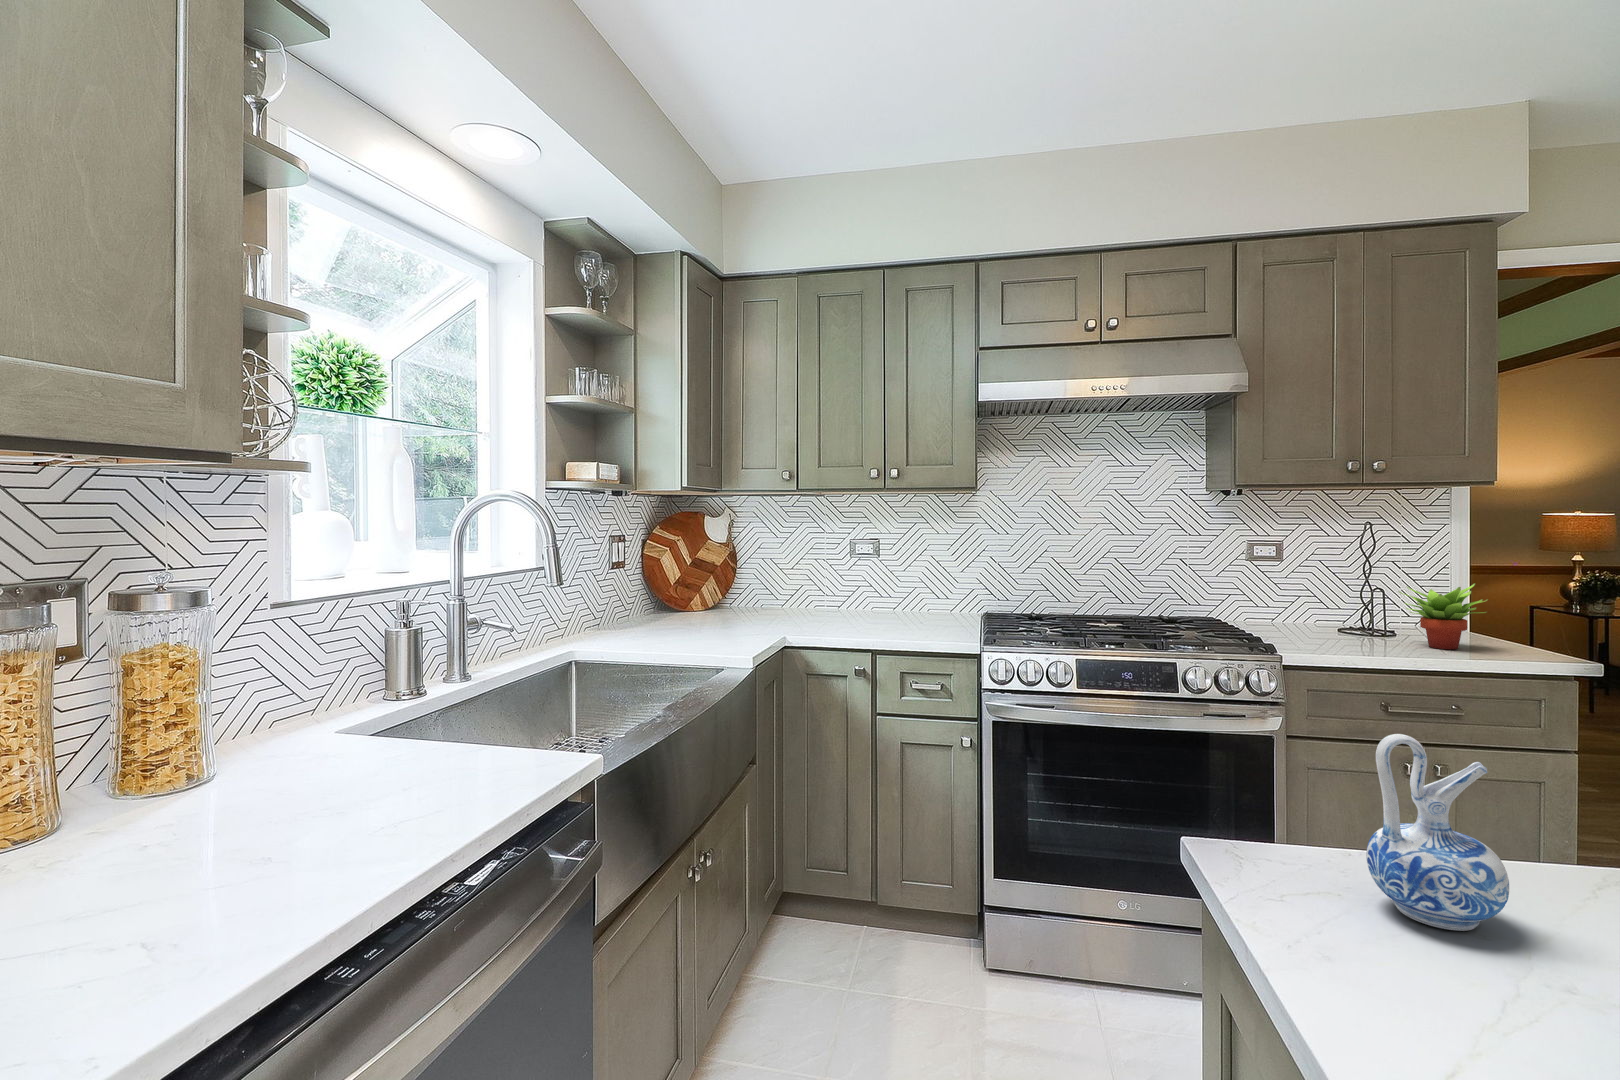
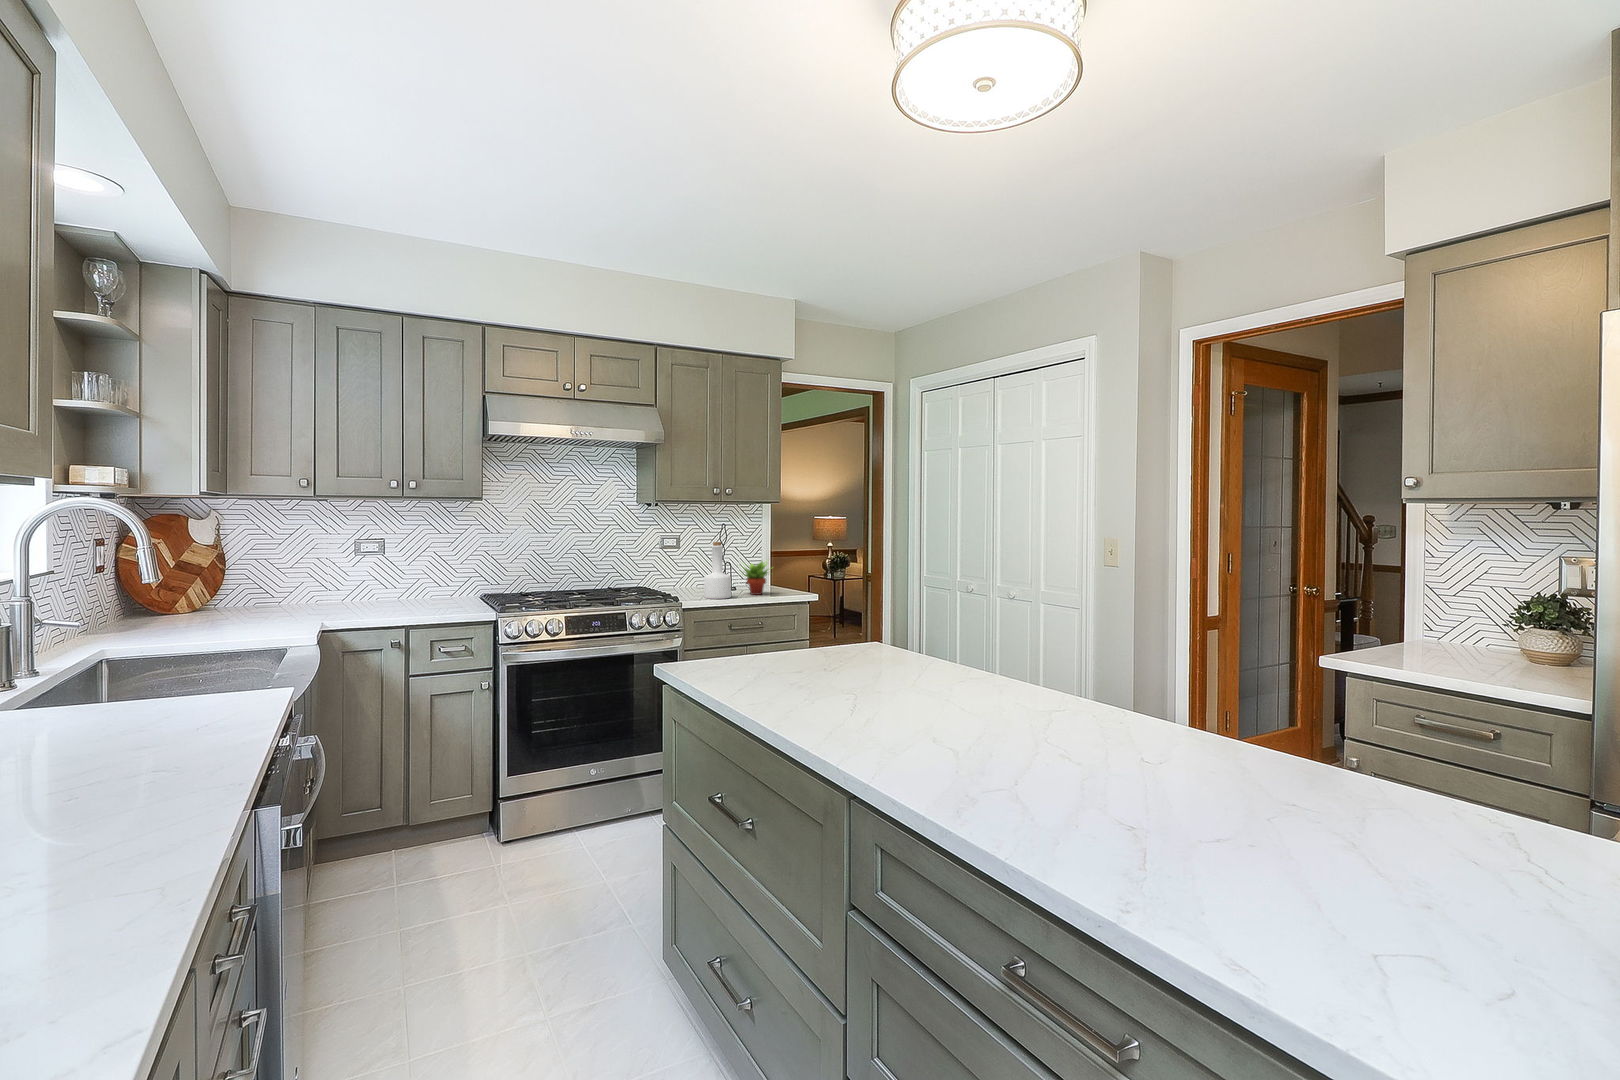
bottle: none [1328,551,1386,652] -> present [704,542,731,599]
ceramic pitcher: present [1366,734,1509,931] -> none [715,607,754,672]

